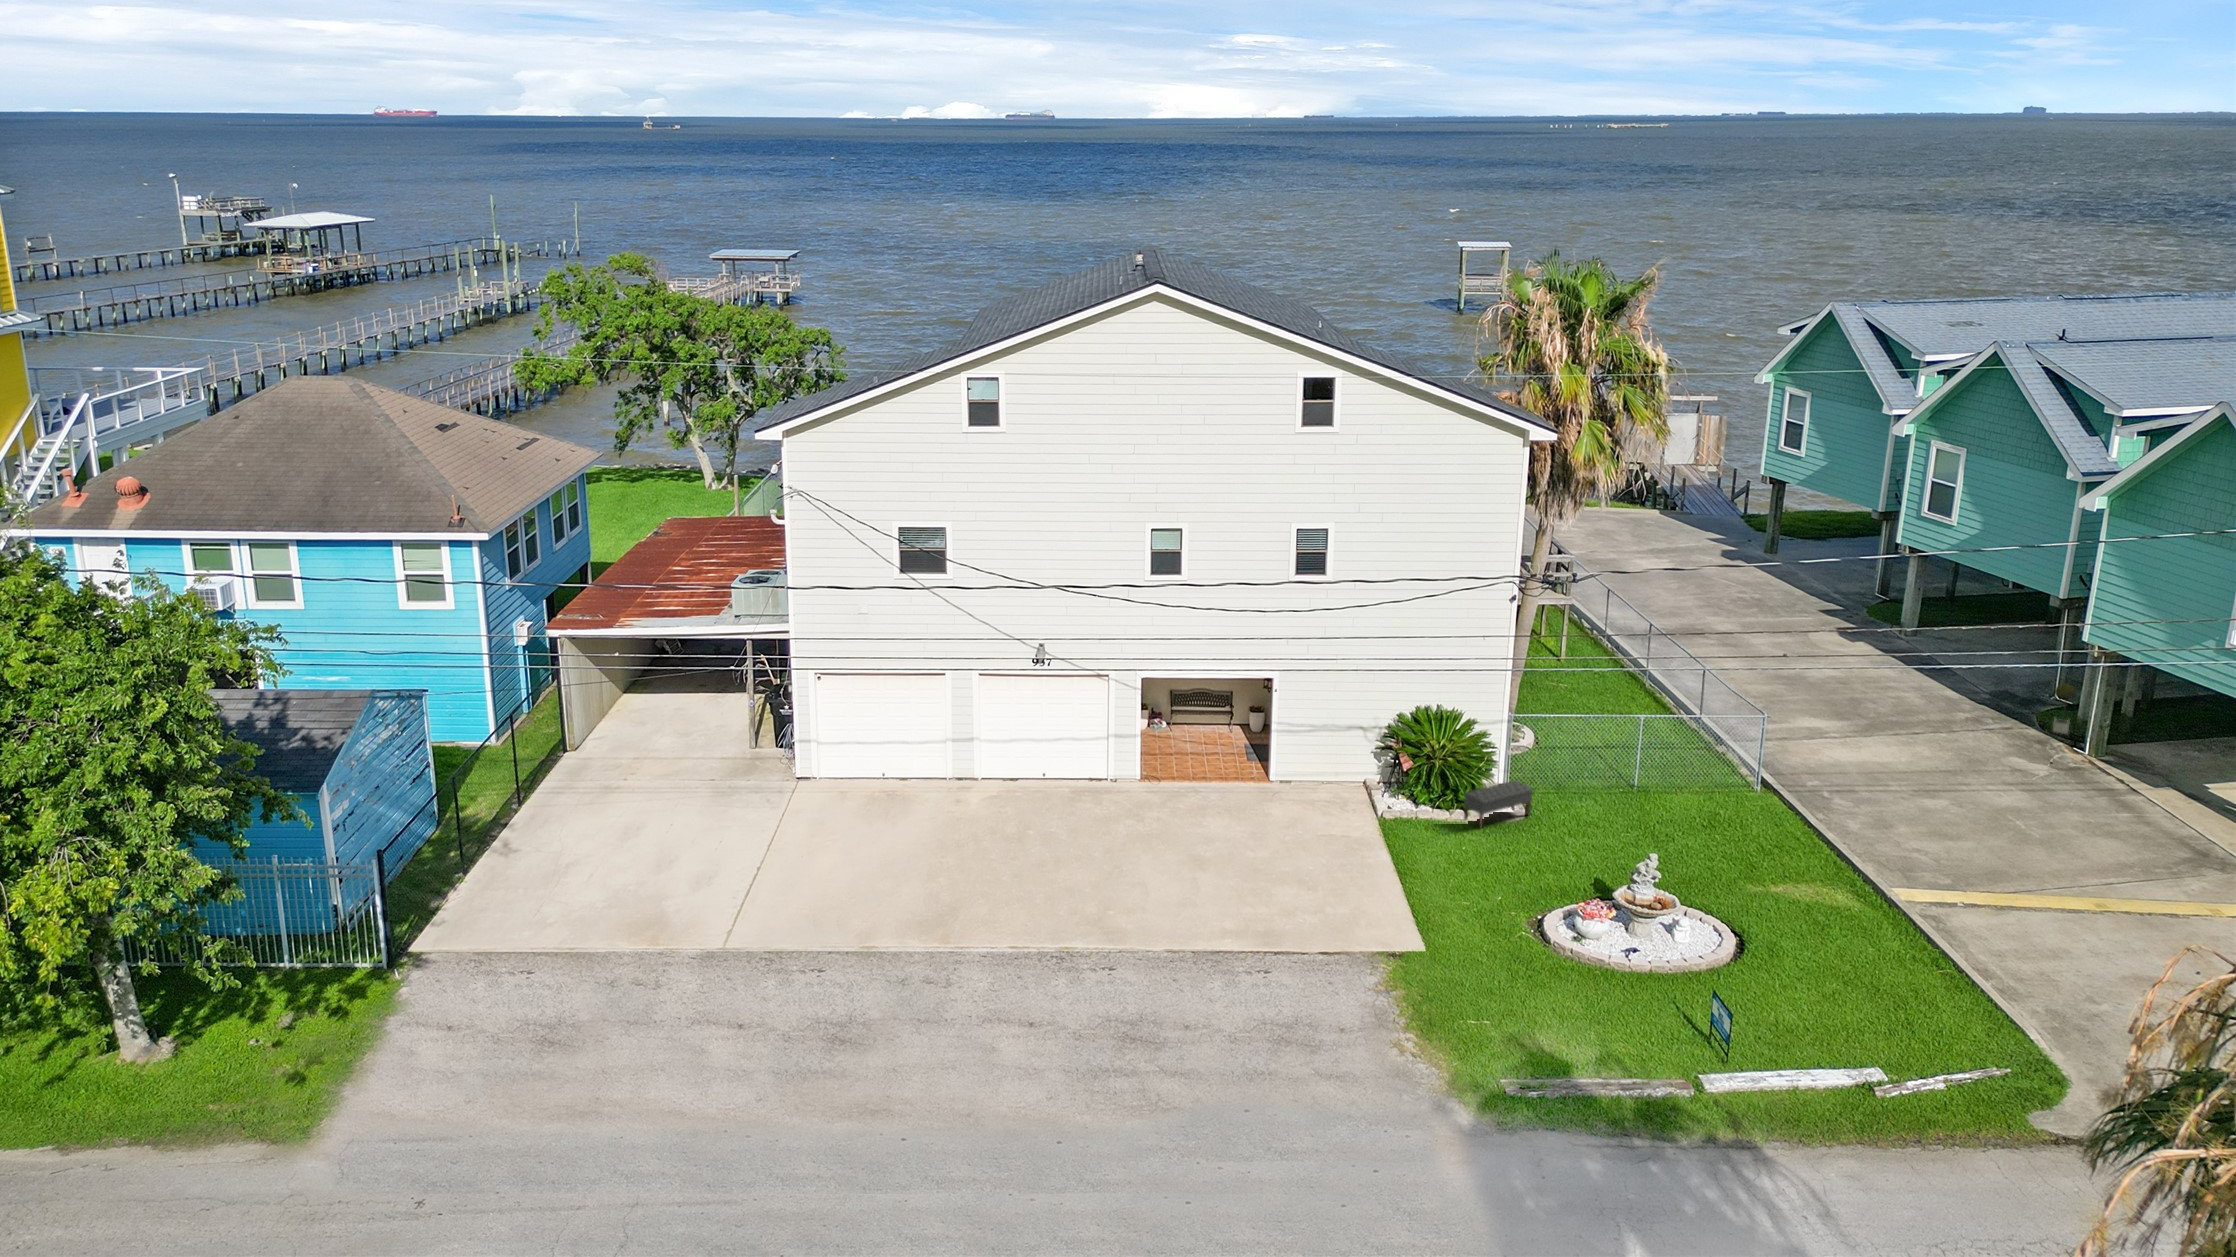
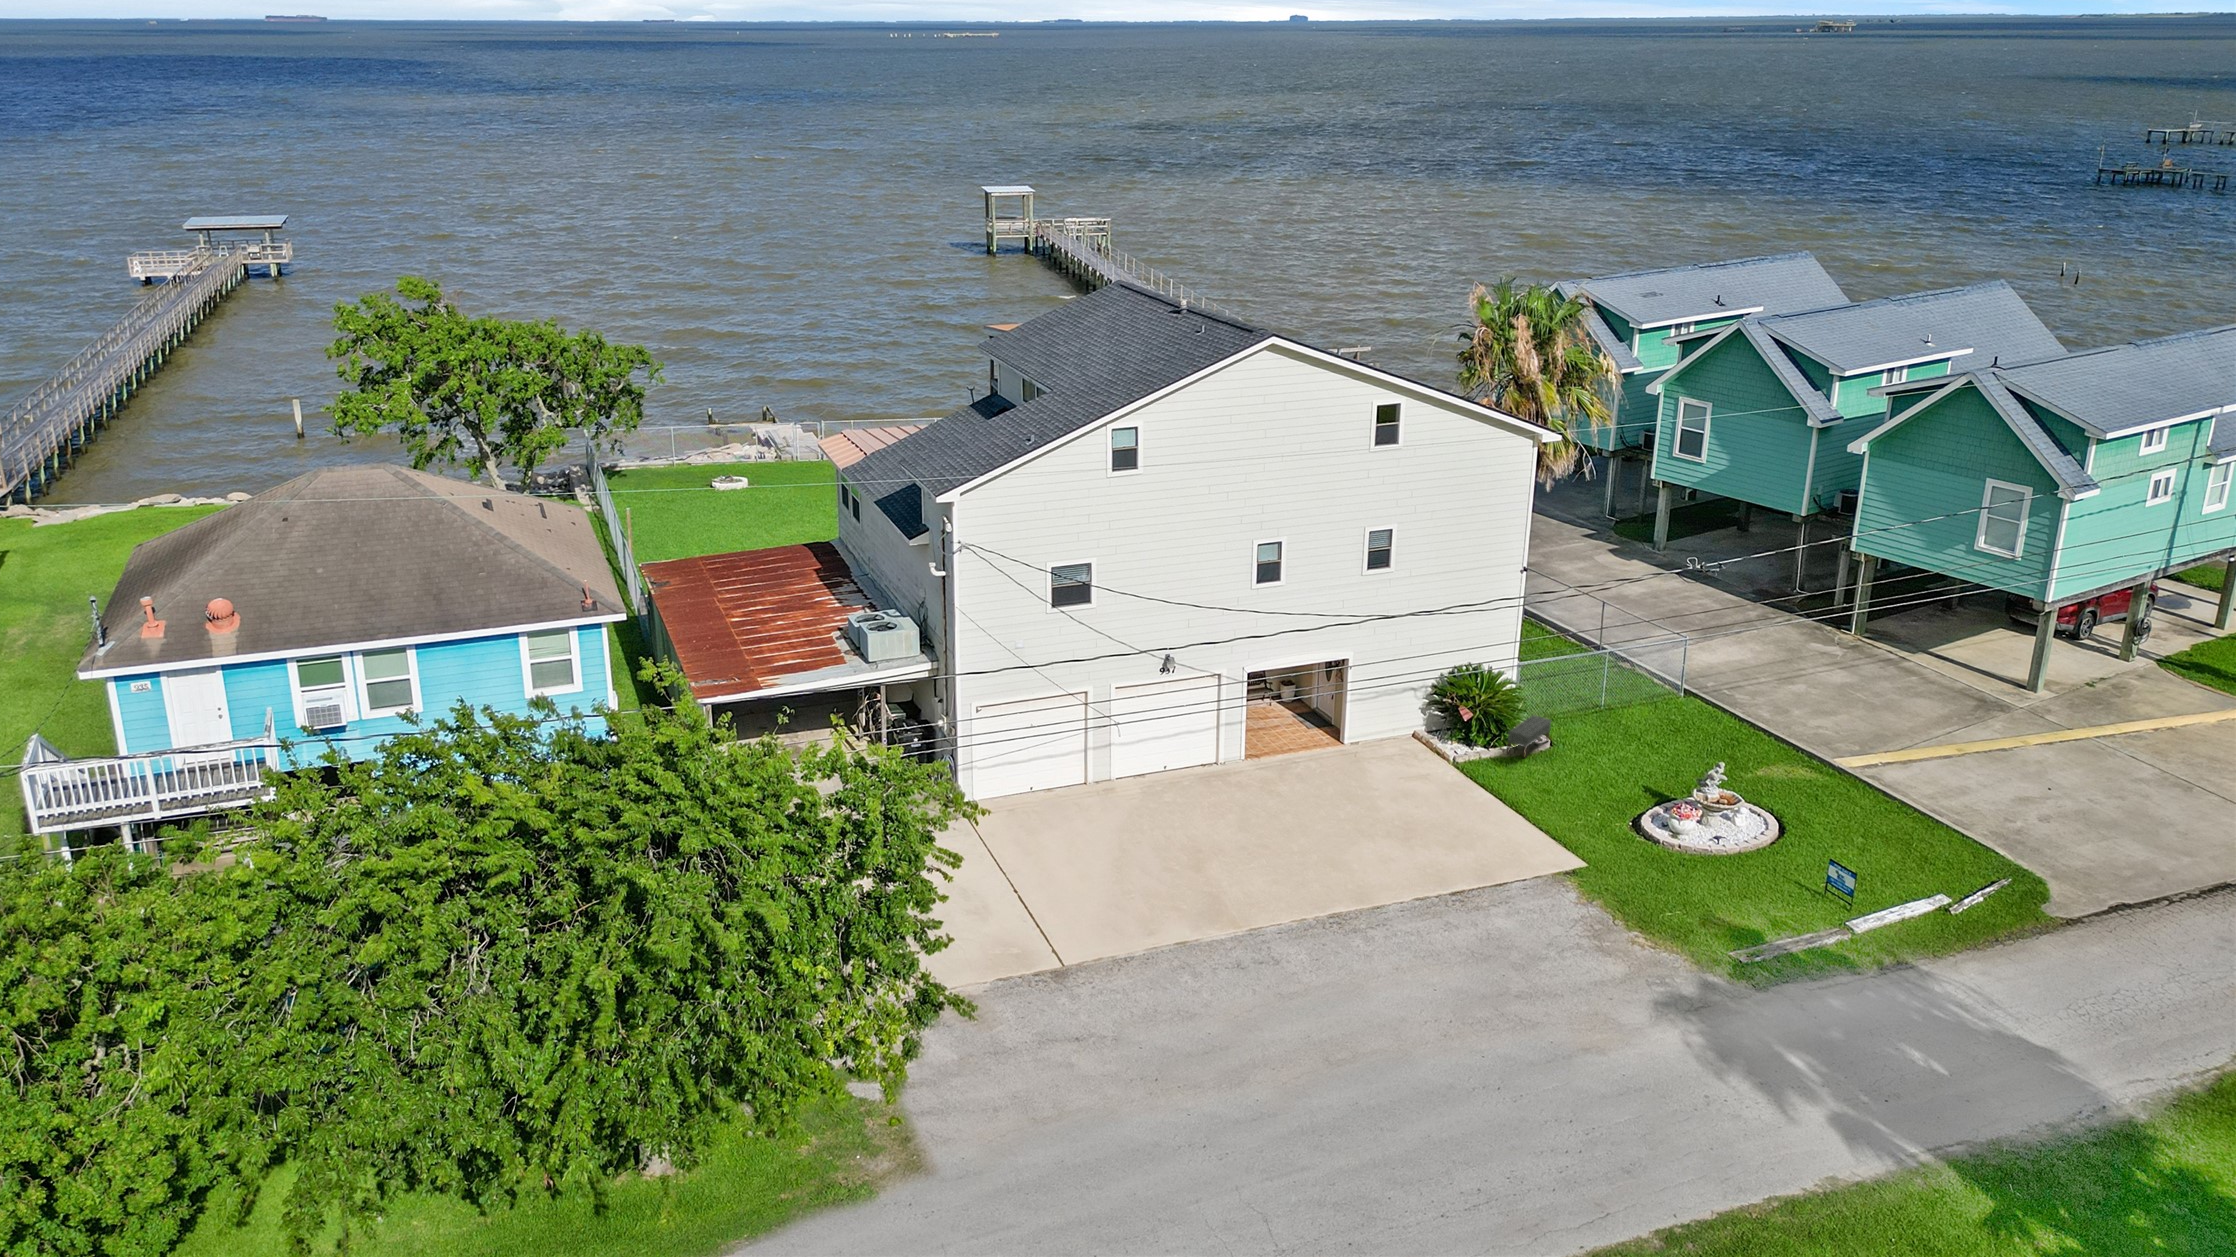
potted tree: present [2053,683,2076,734] -> none [1821,581,1839,620]

